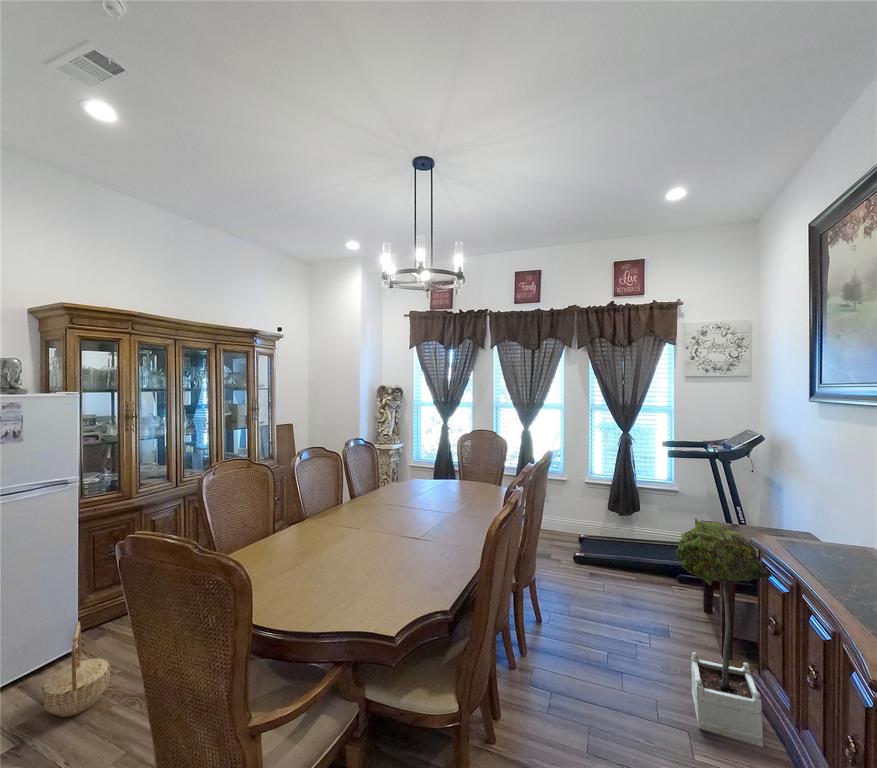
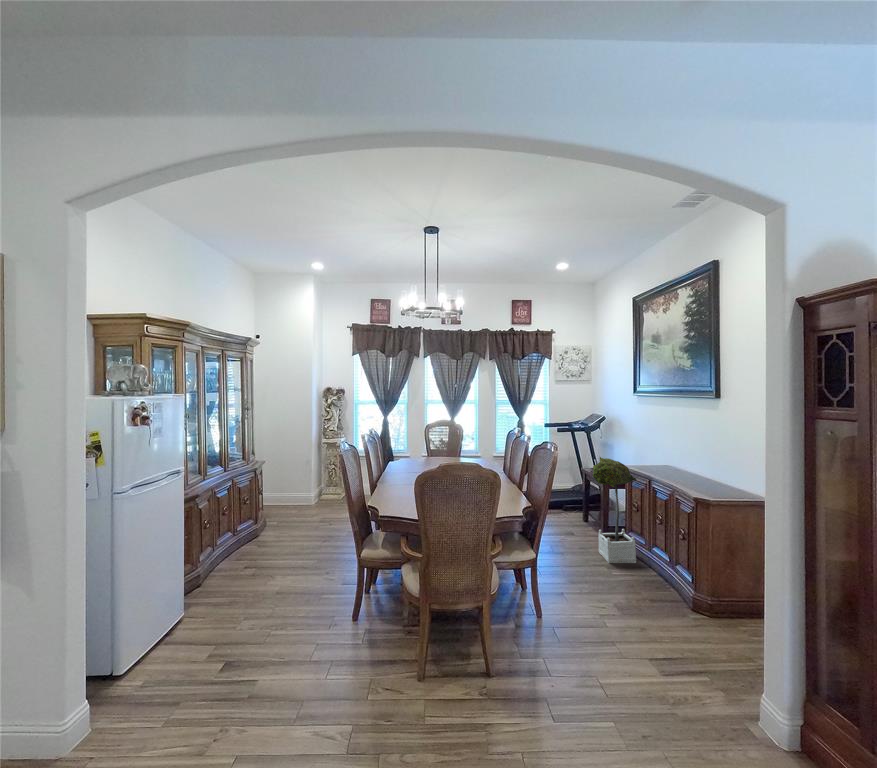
basket: present [42,621,110,717] -> none [215,573,260,642]

